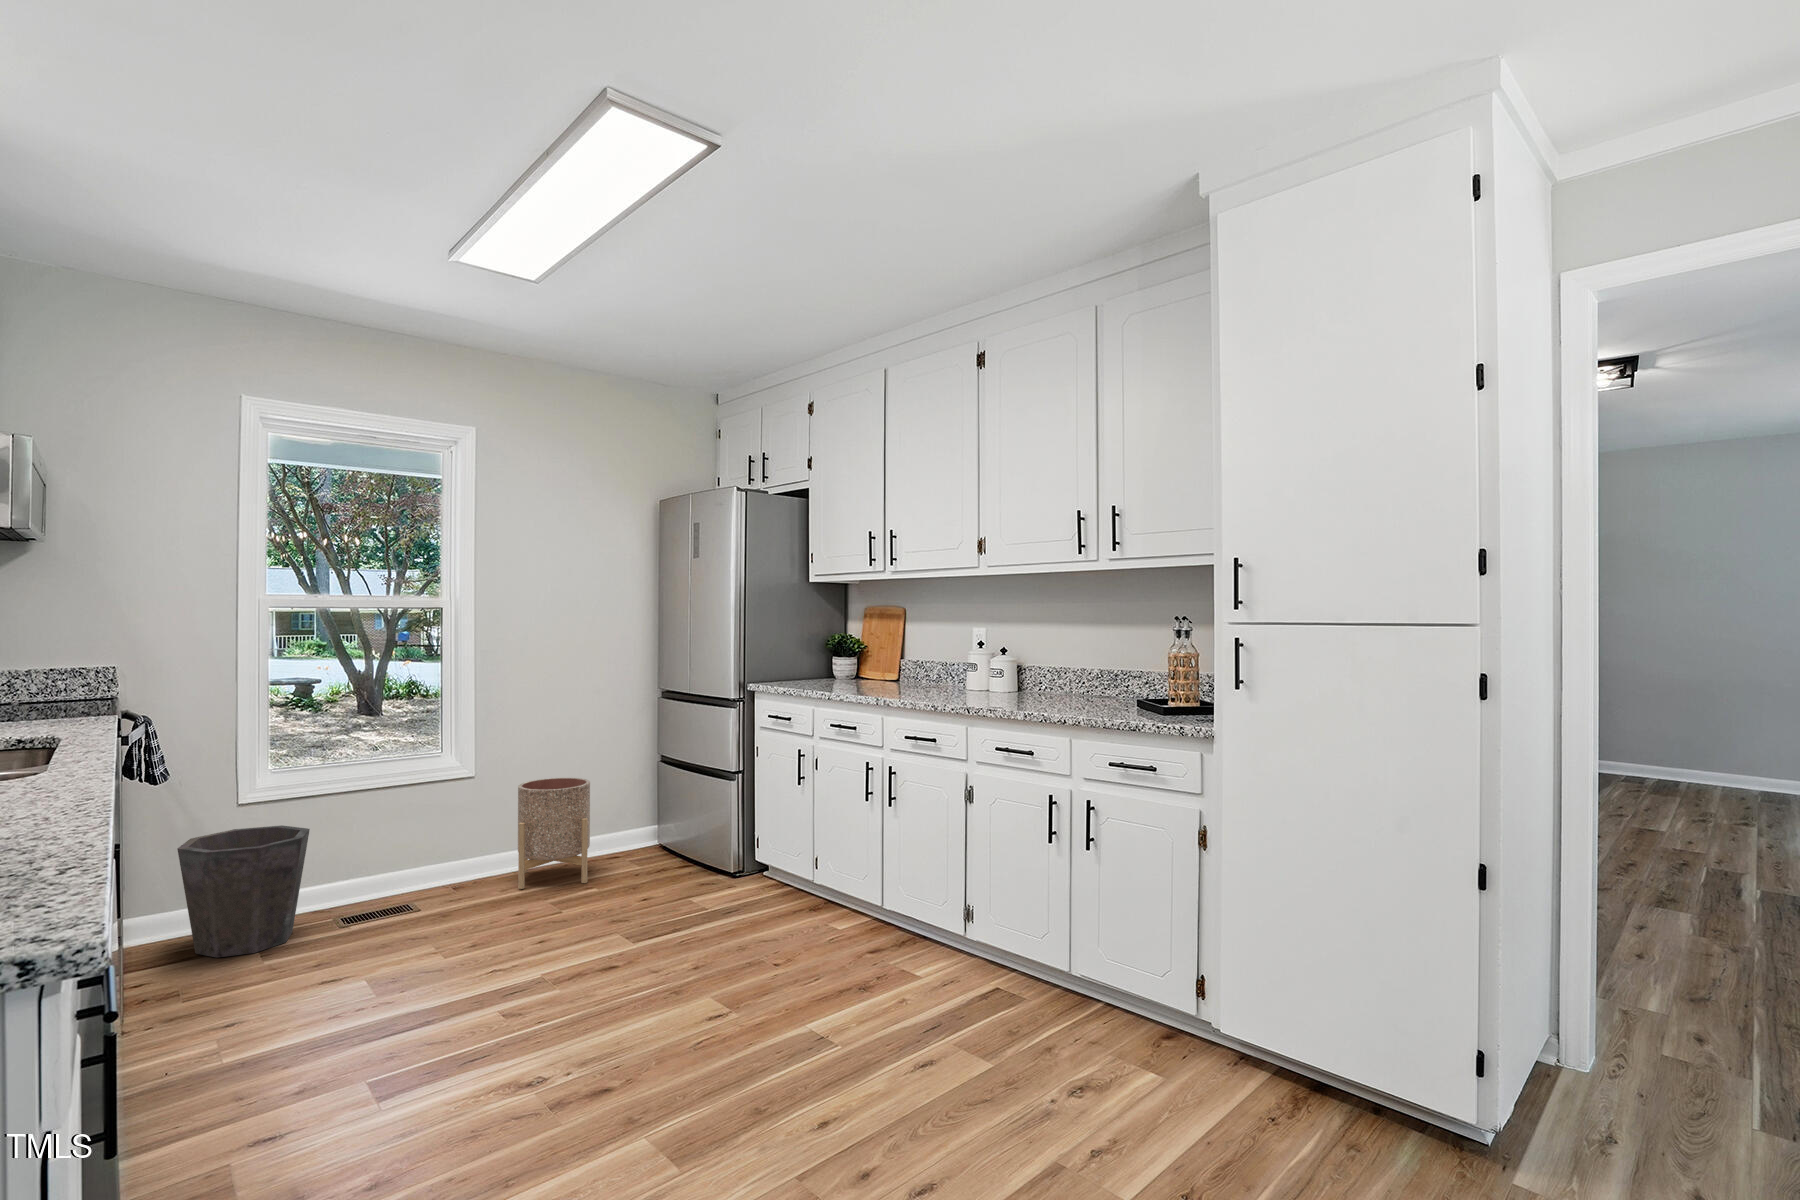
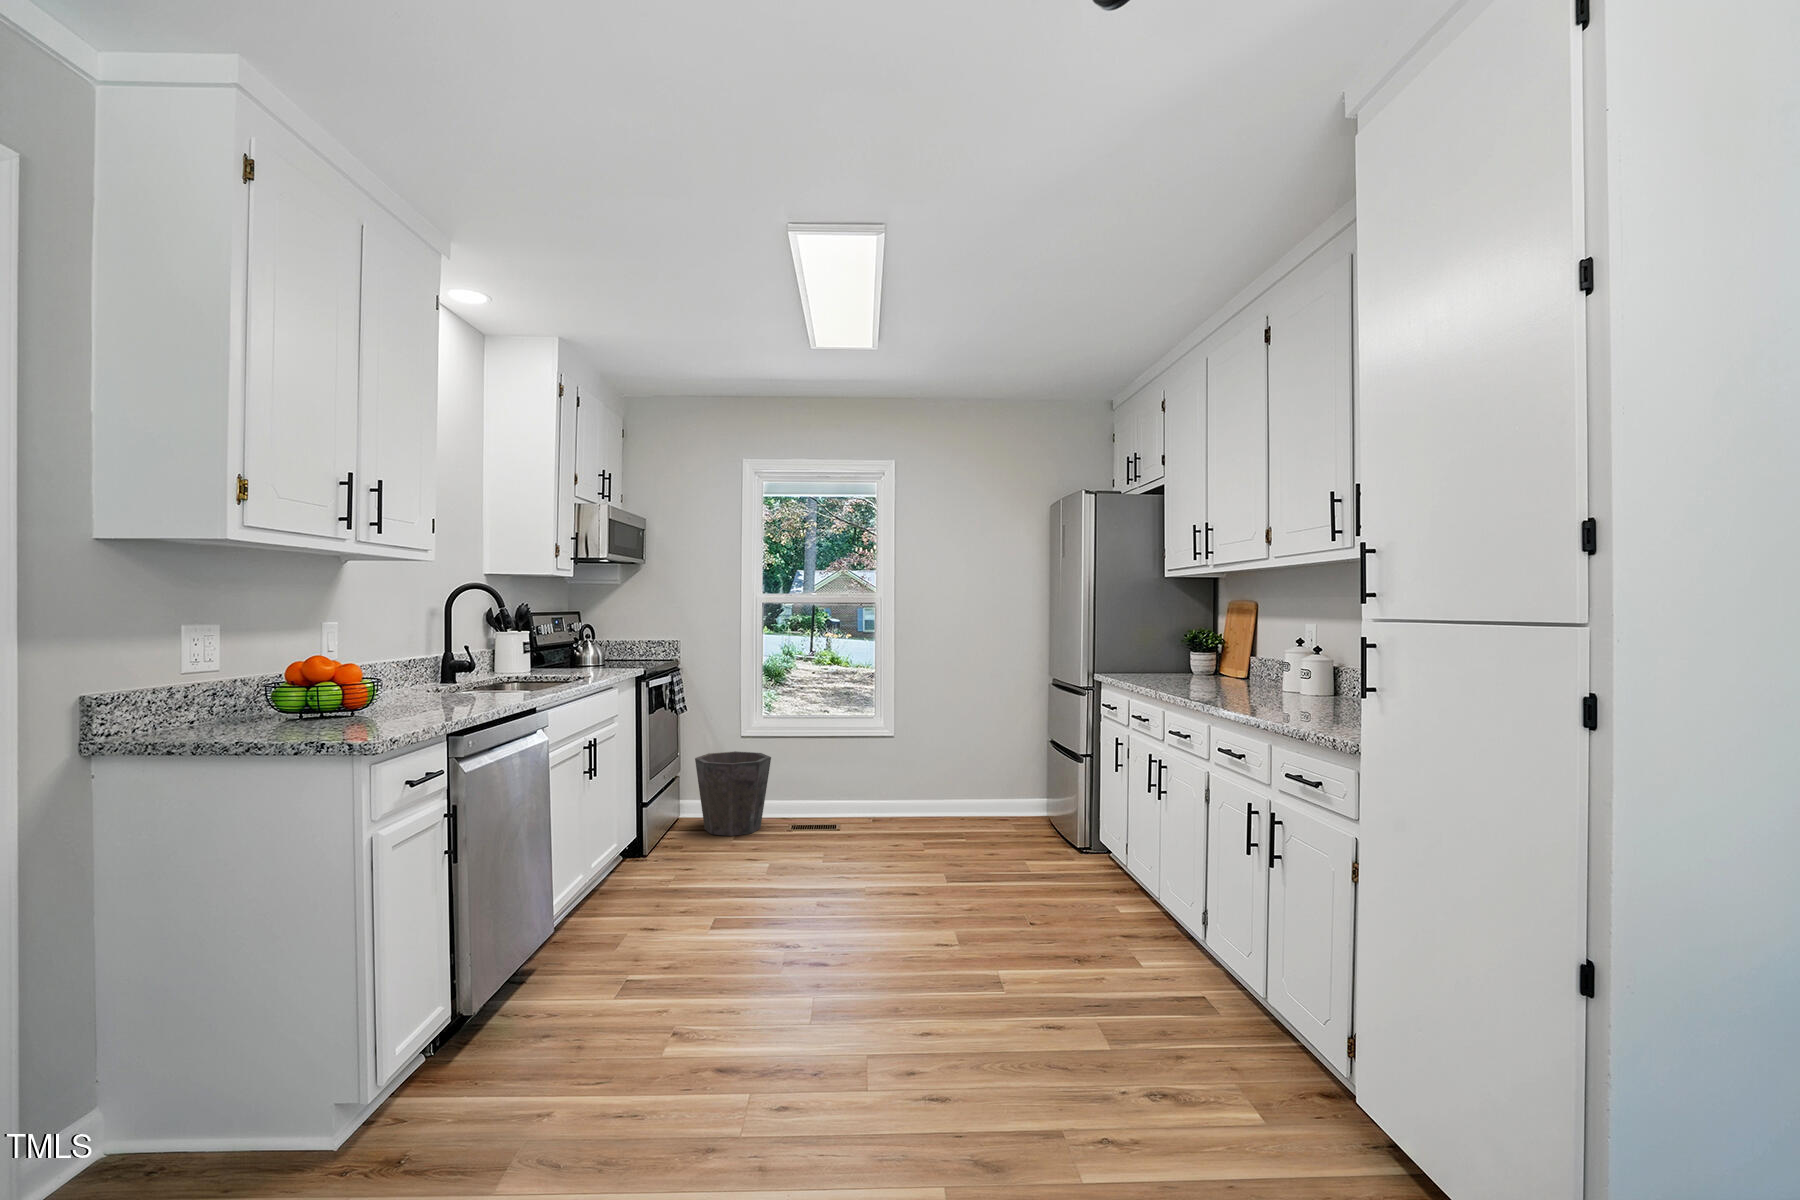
planter: present [518,778,590,889] -> none [913,743,978,833]

